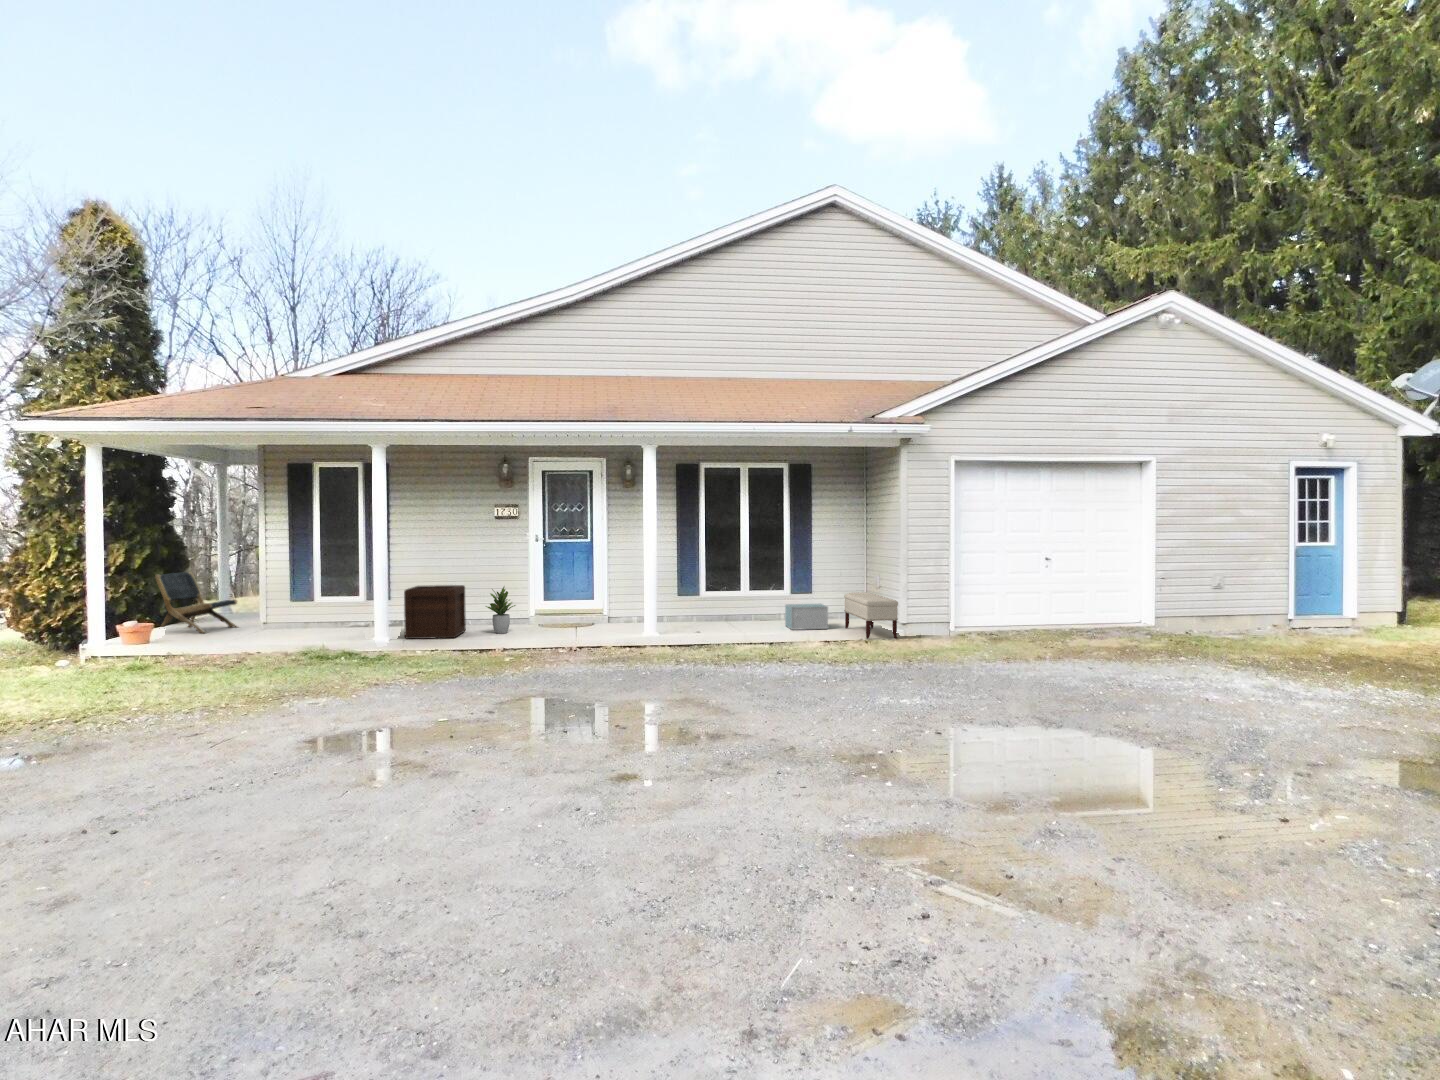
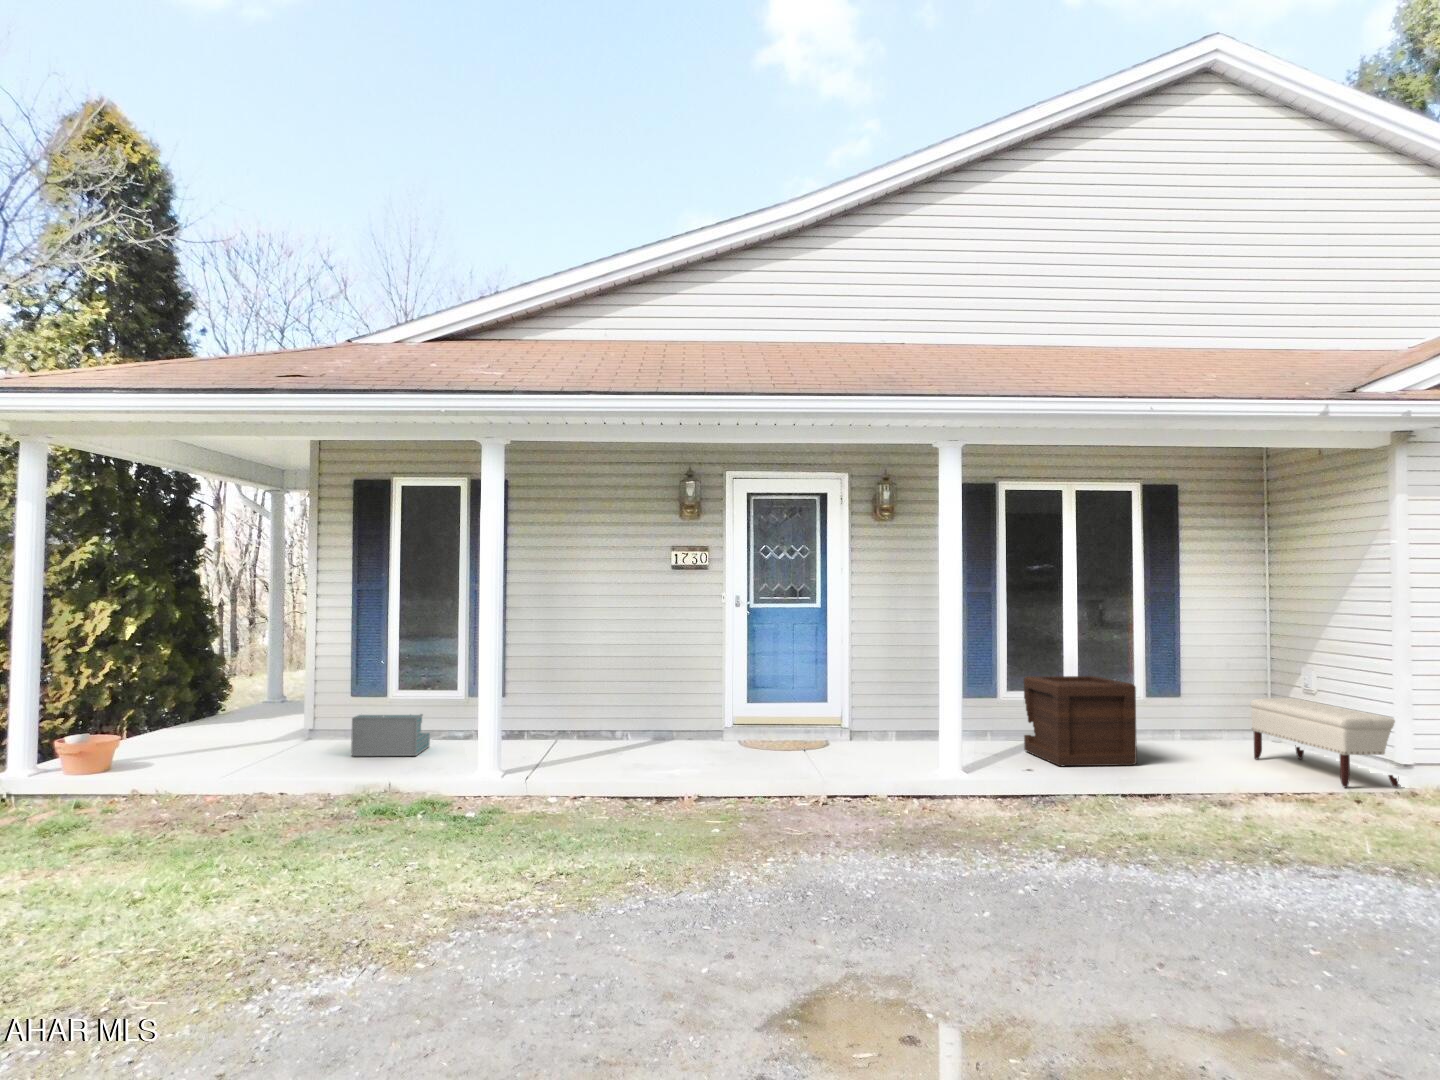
lounge chair: present [155,572,237,633] -> none [154,645,277,742]
wooden crate: present [404,585,466,639] -> present [1024,676,1137,766]
potted plant: present [486,587,516,634] -> none [655,676,706,756]
storage box: present [785,604,828,630] -> present [351,714,430,756]

